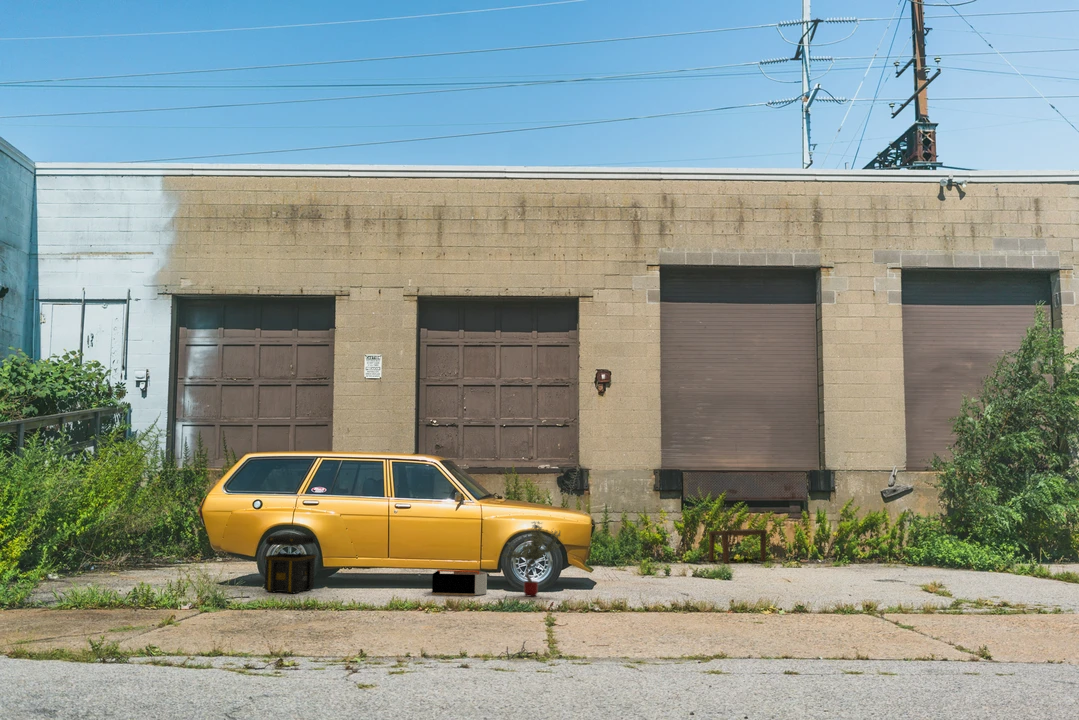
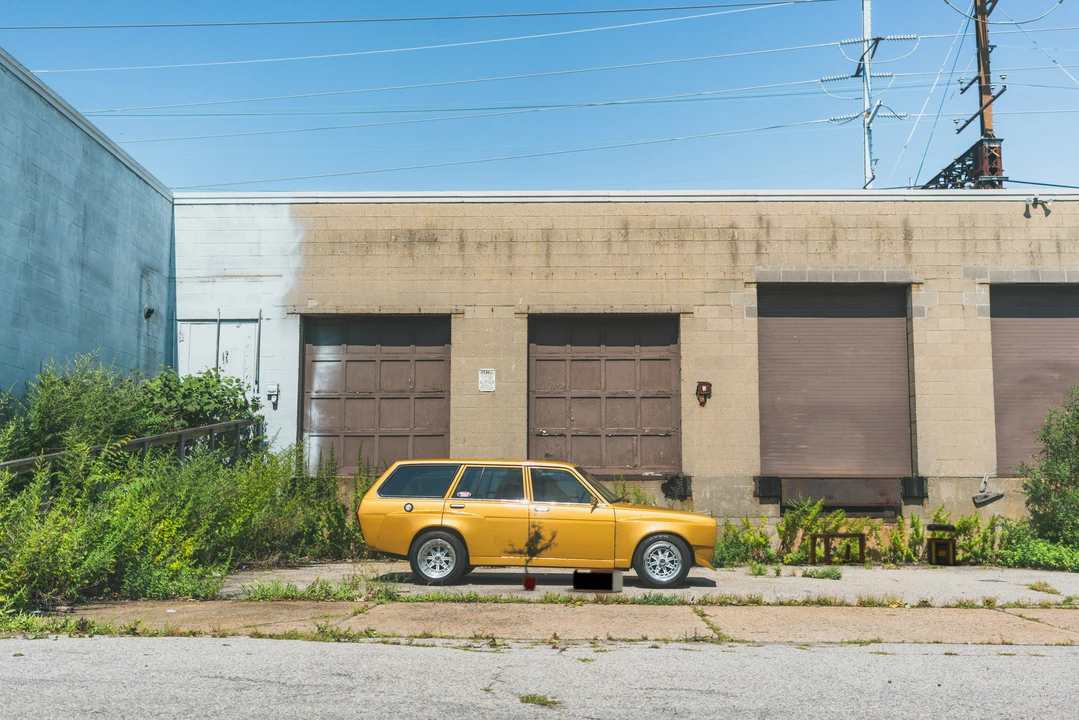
potted tree: present [503,522,560,596] -> present [504,522,558,590]
toolbox: present [264,534,316,593] -> present [927,524,957,565]

